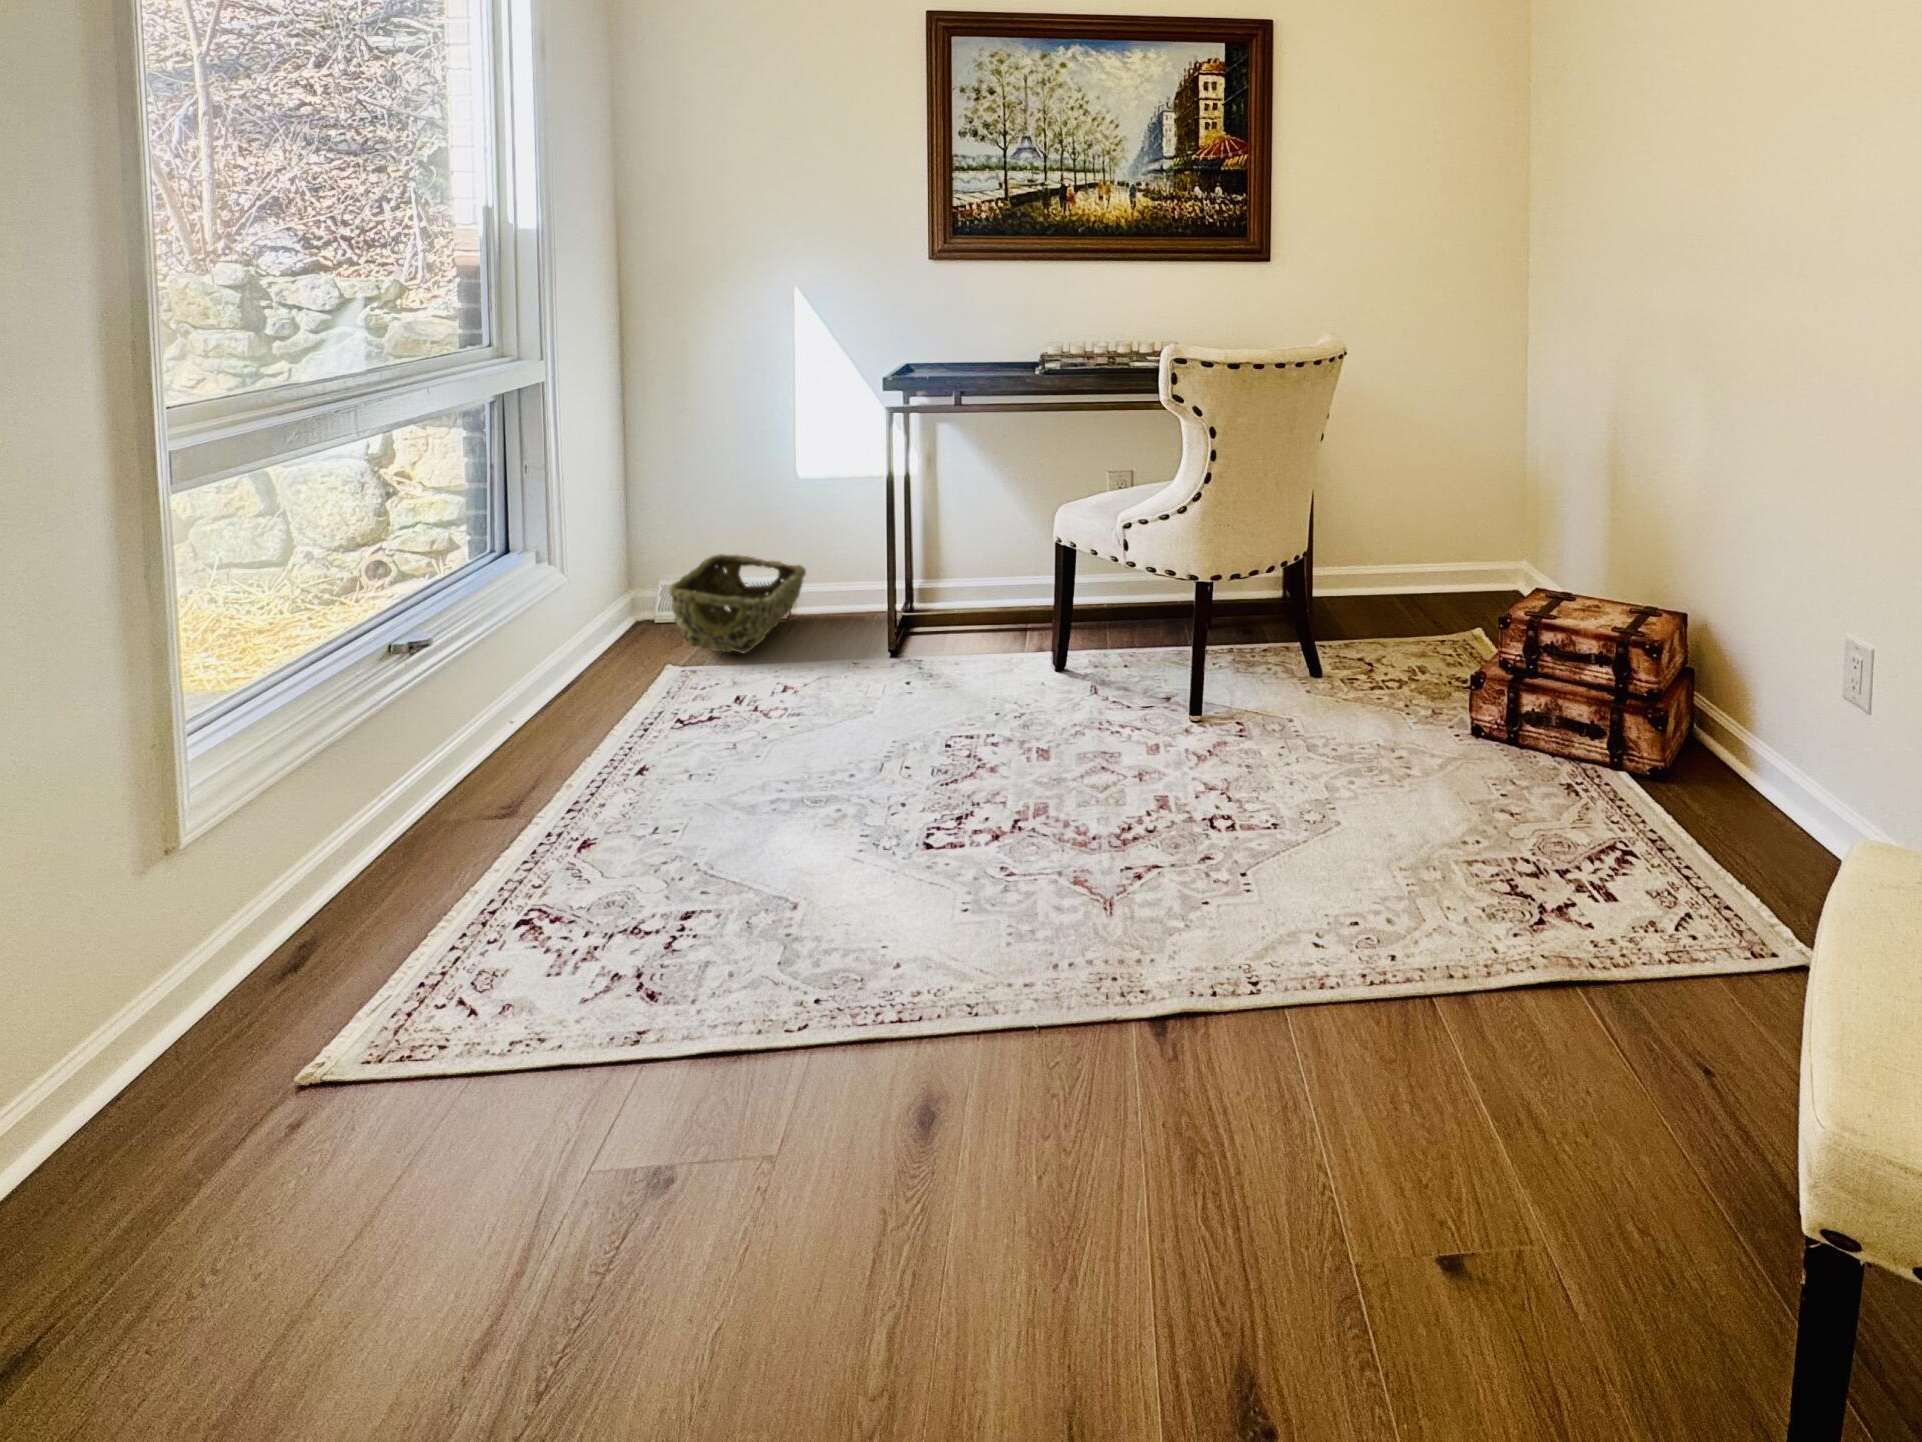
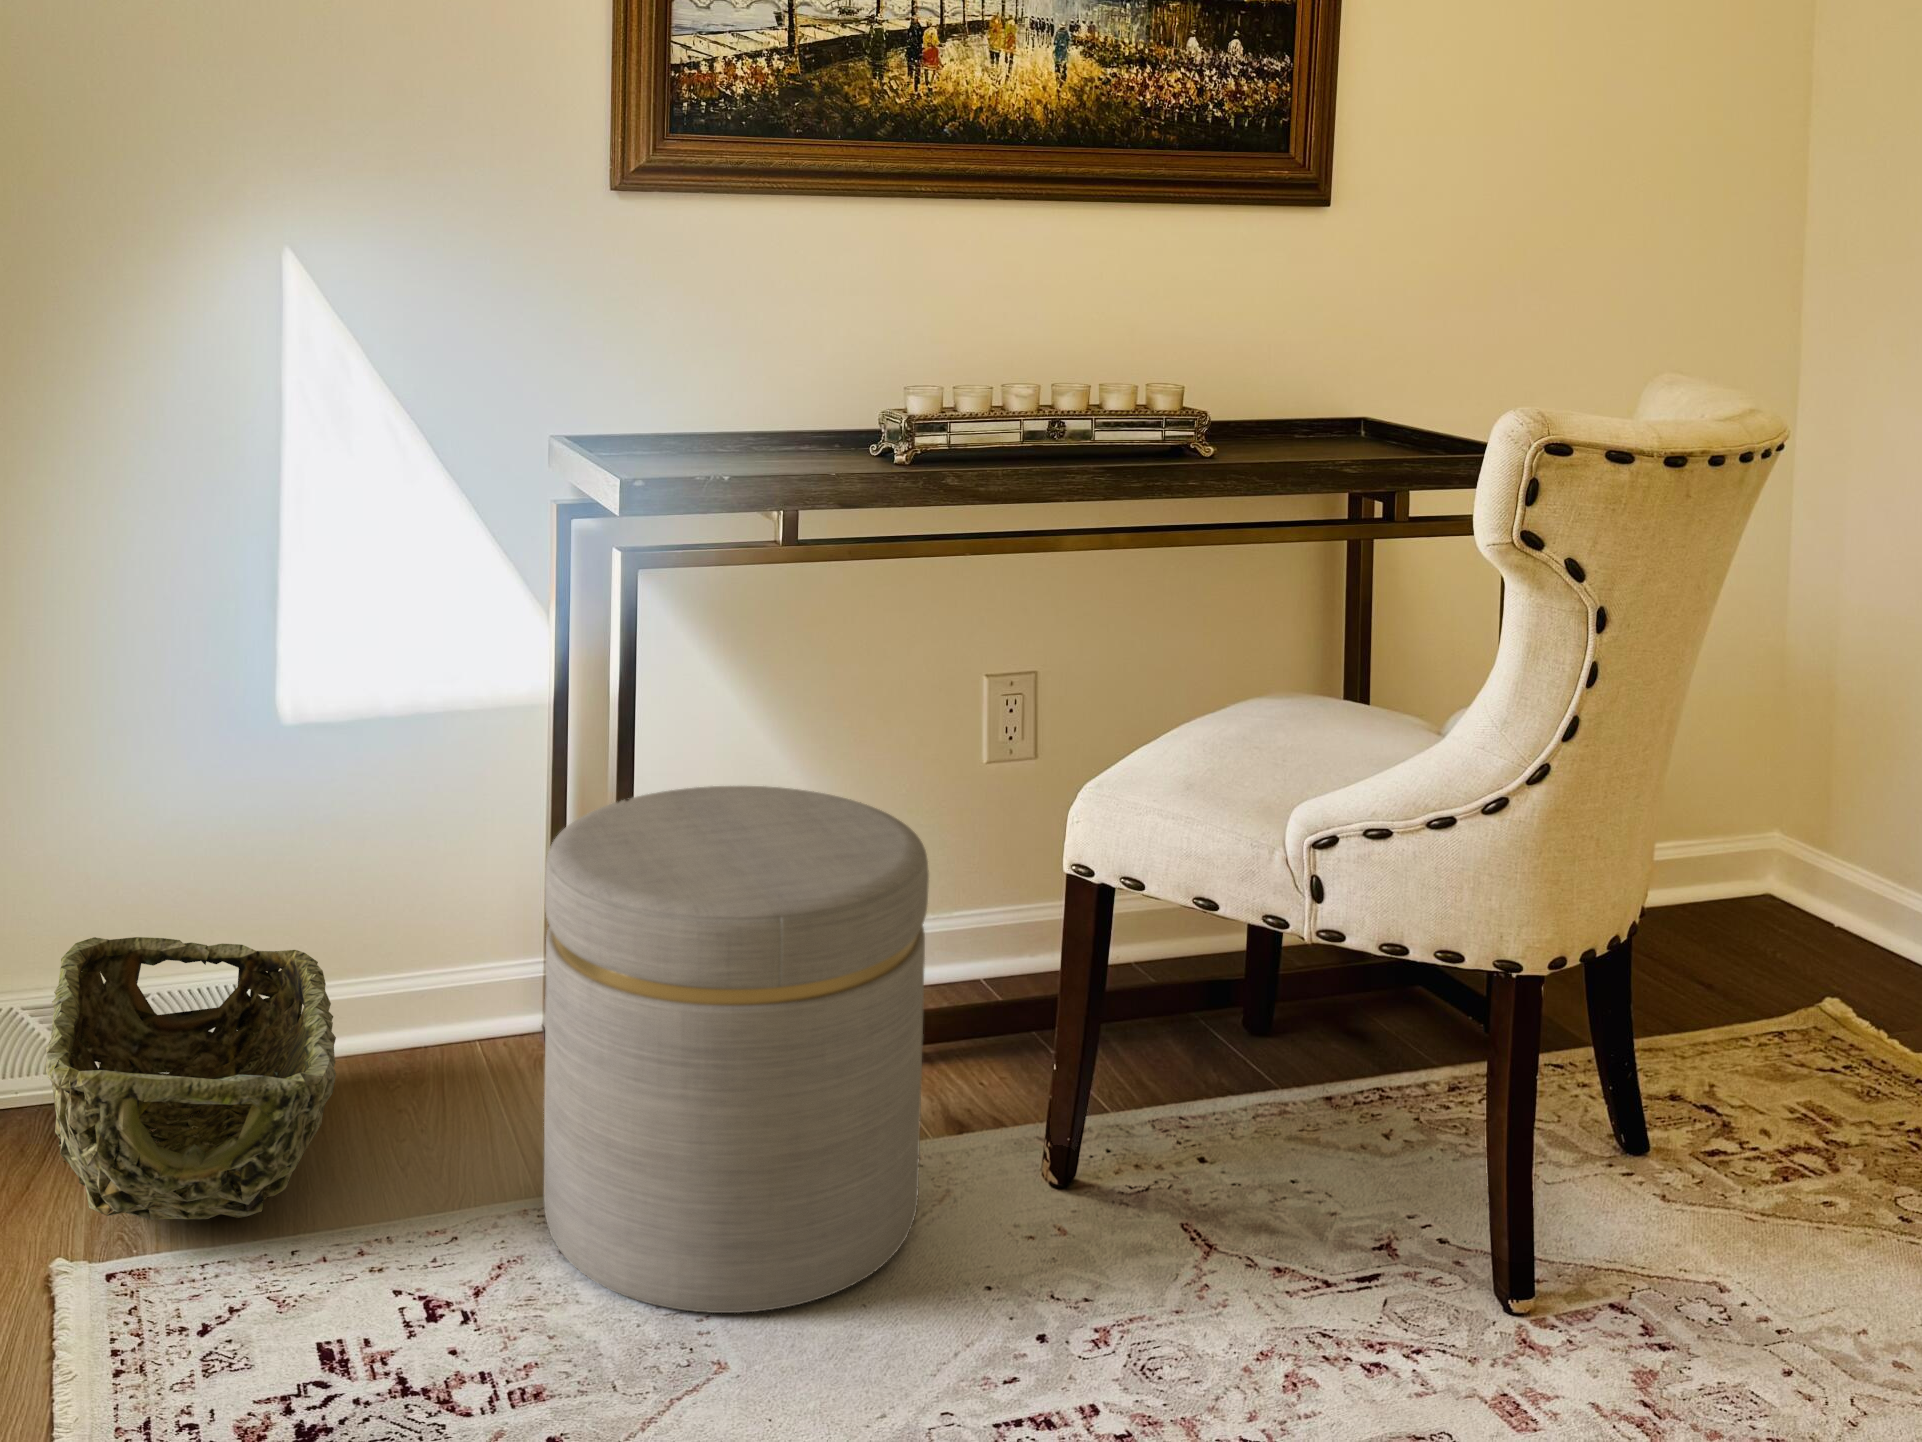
ottoman: none [840,502,996,694] -> present [544,786,929,1313]

